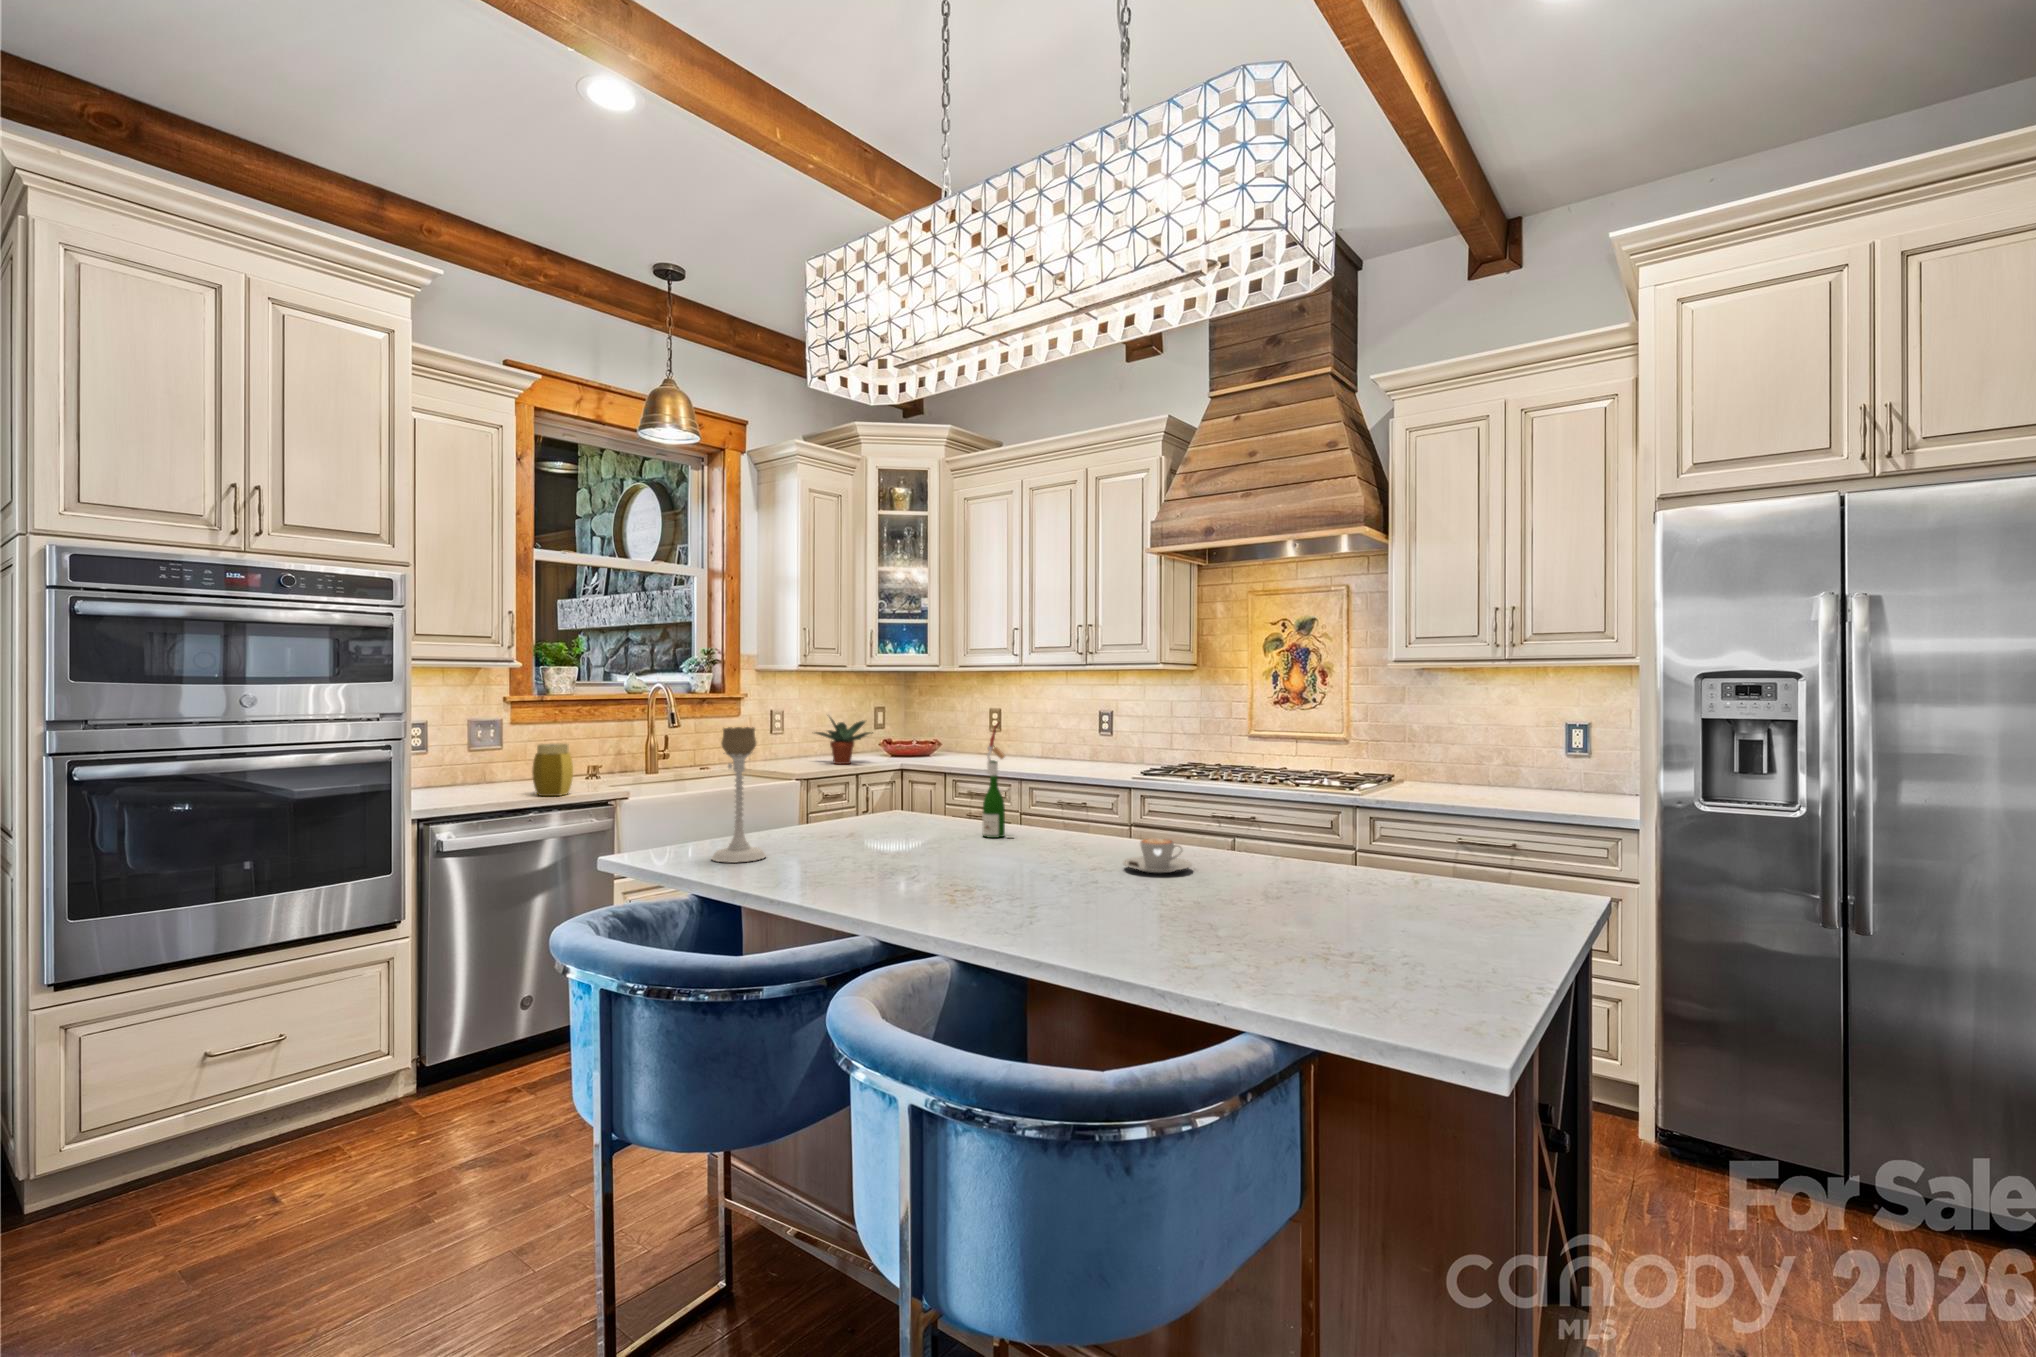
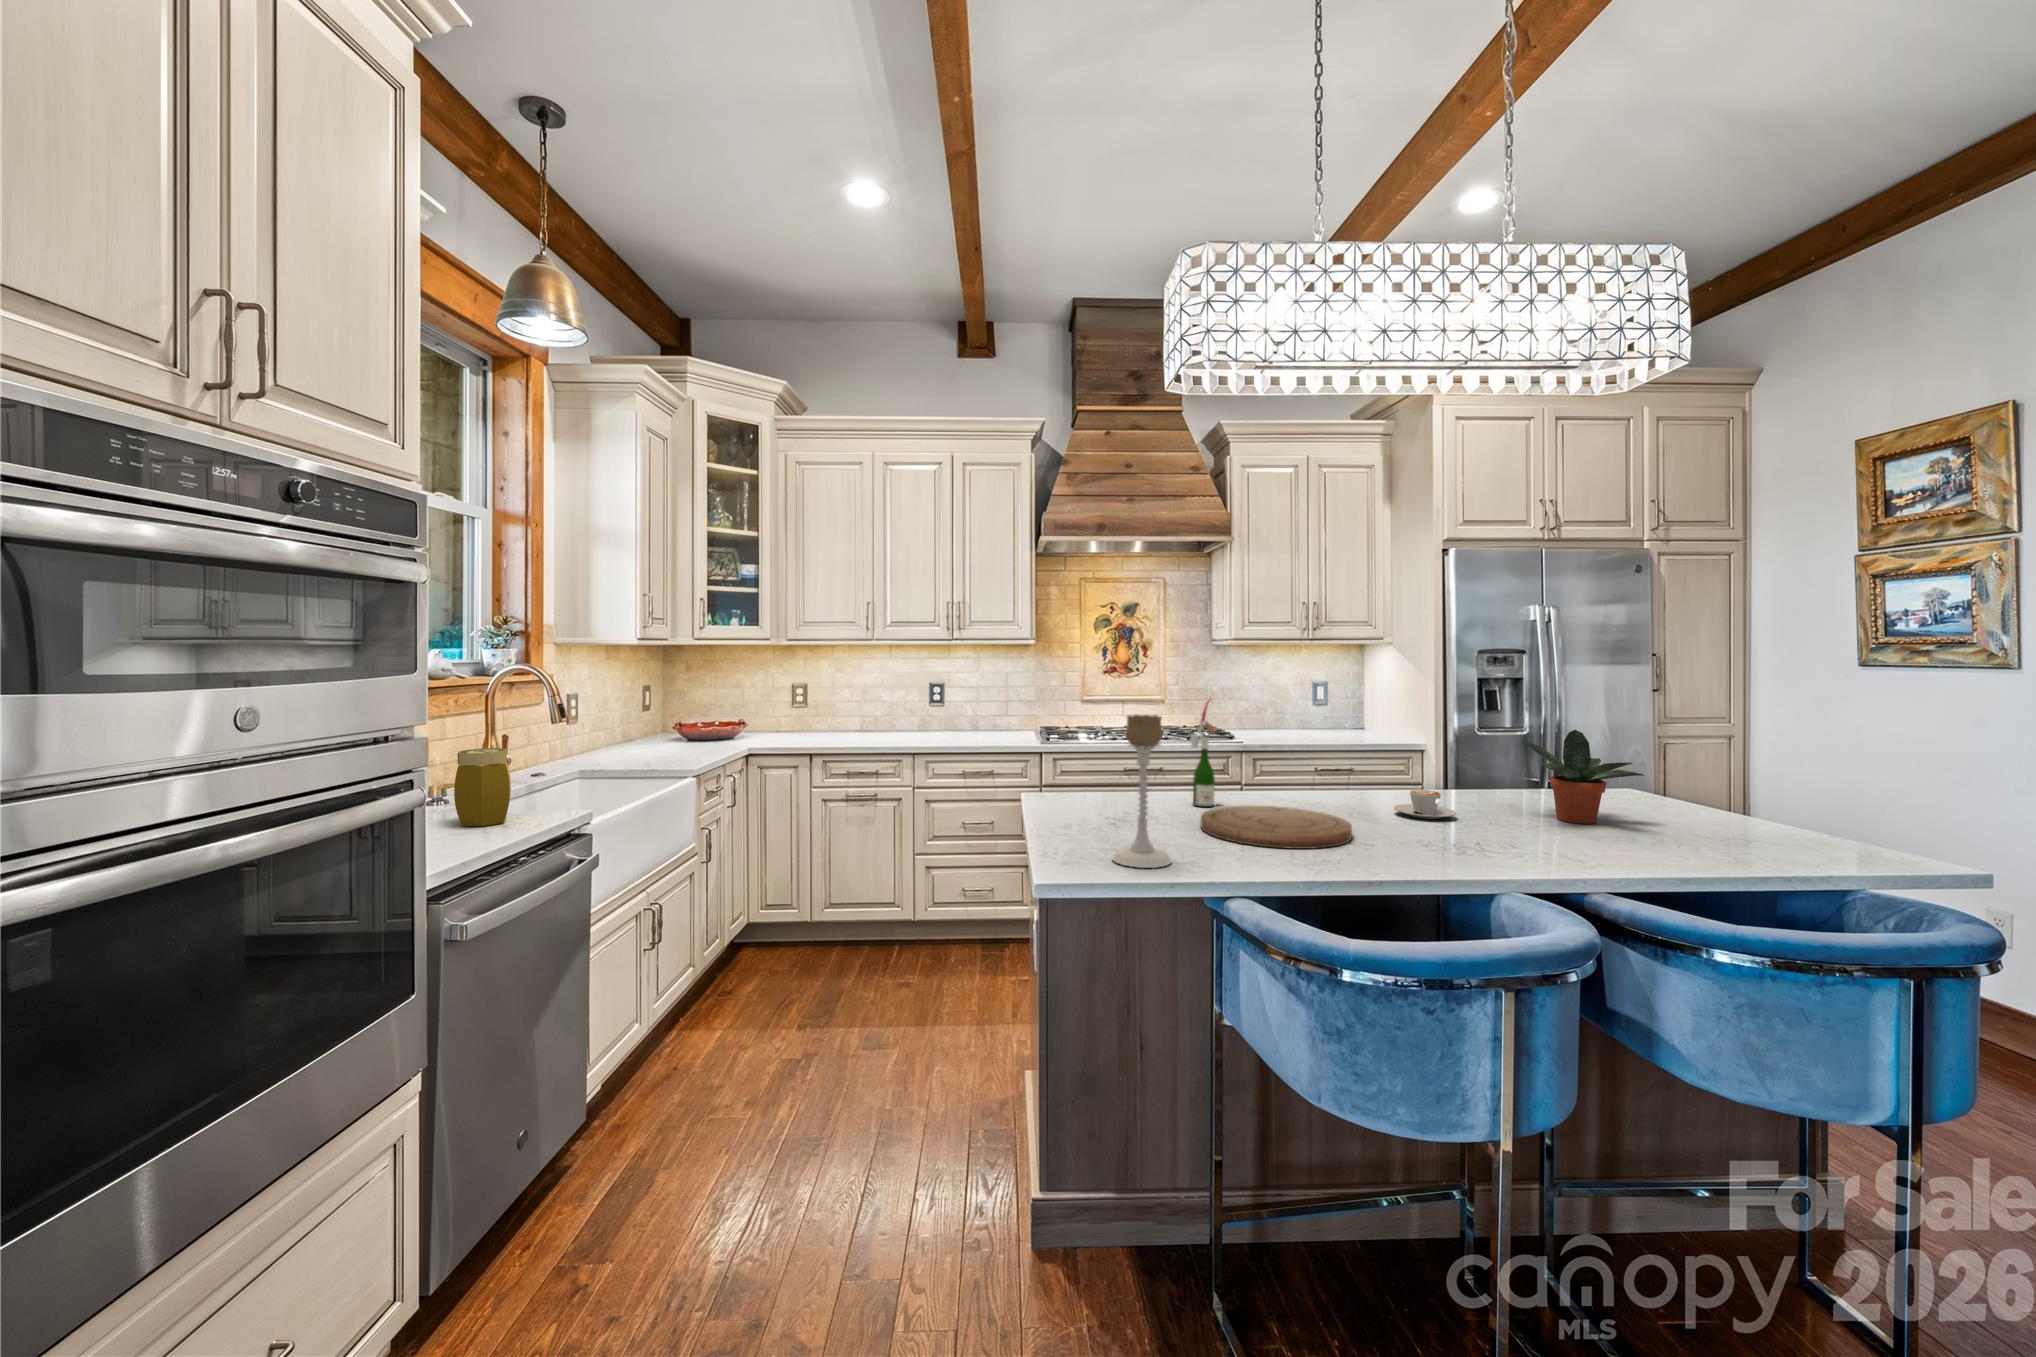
potted plant: present [816,718,873,764] -> present [1521,730,1644,824]
cutting board: none [862,834,1014,874] -> present [1201,805,1352,849]

